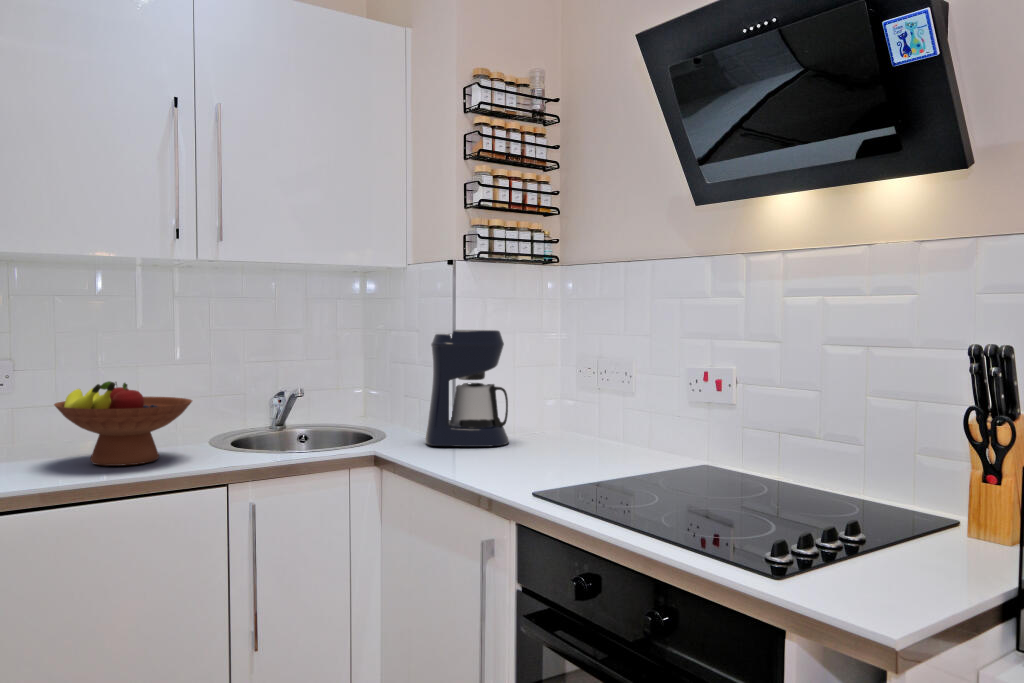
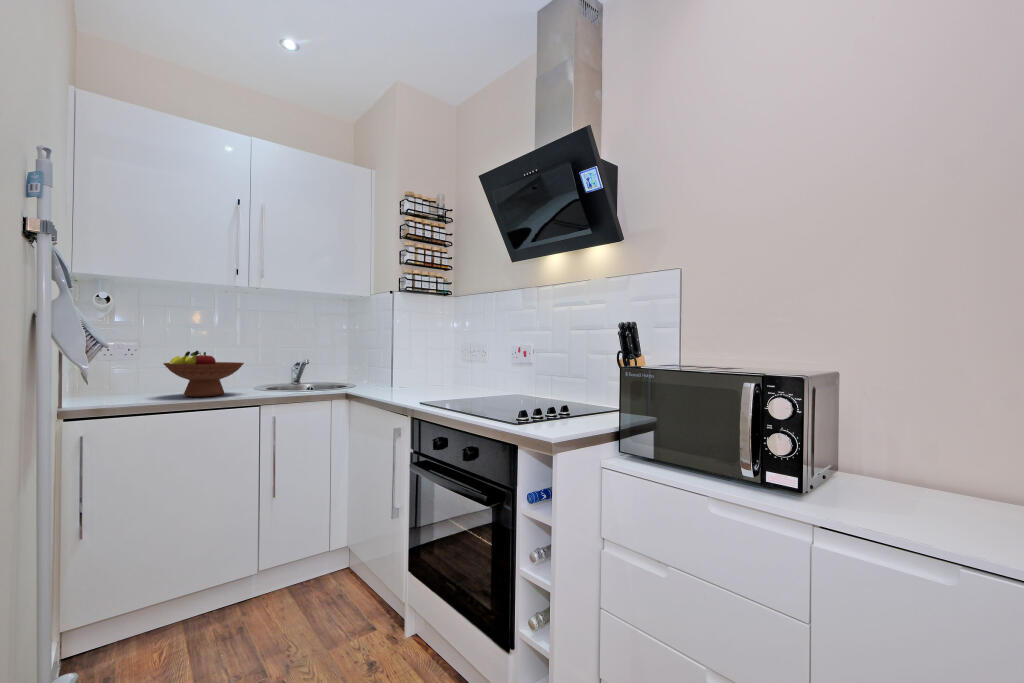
coffee maker: present [425,330,509,447] -> none [377,328,423,389]

